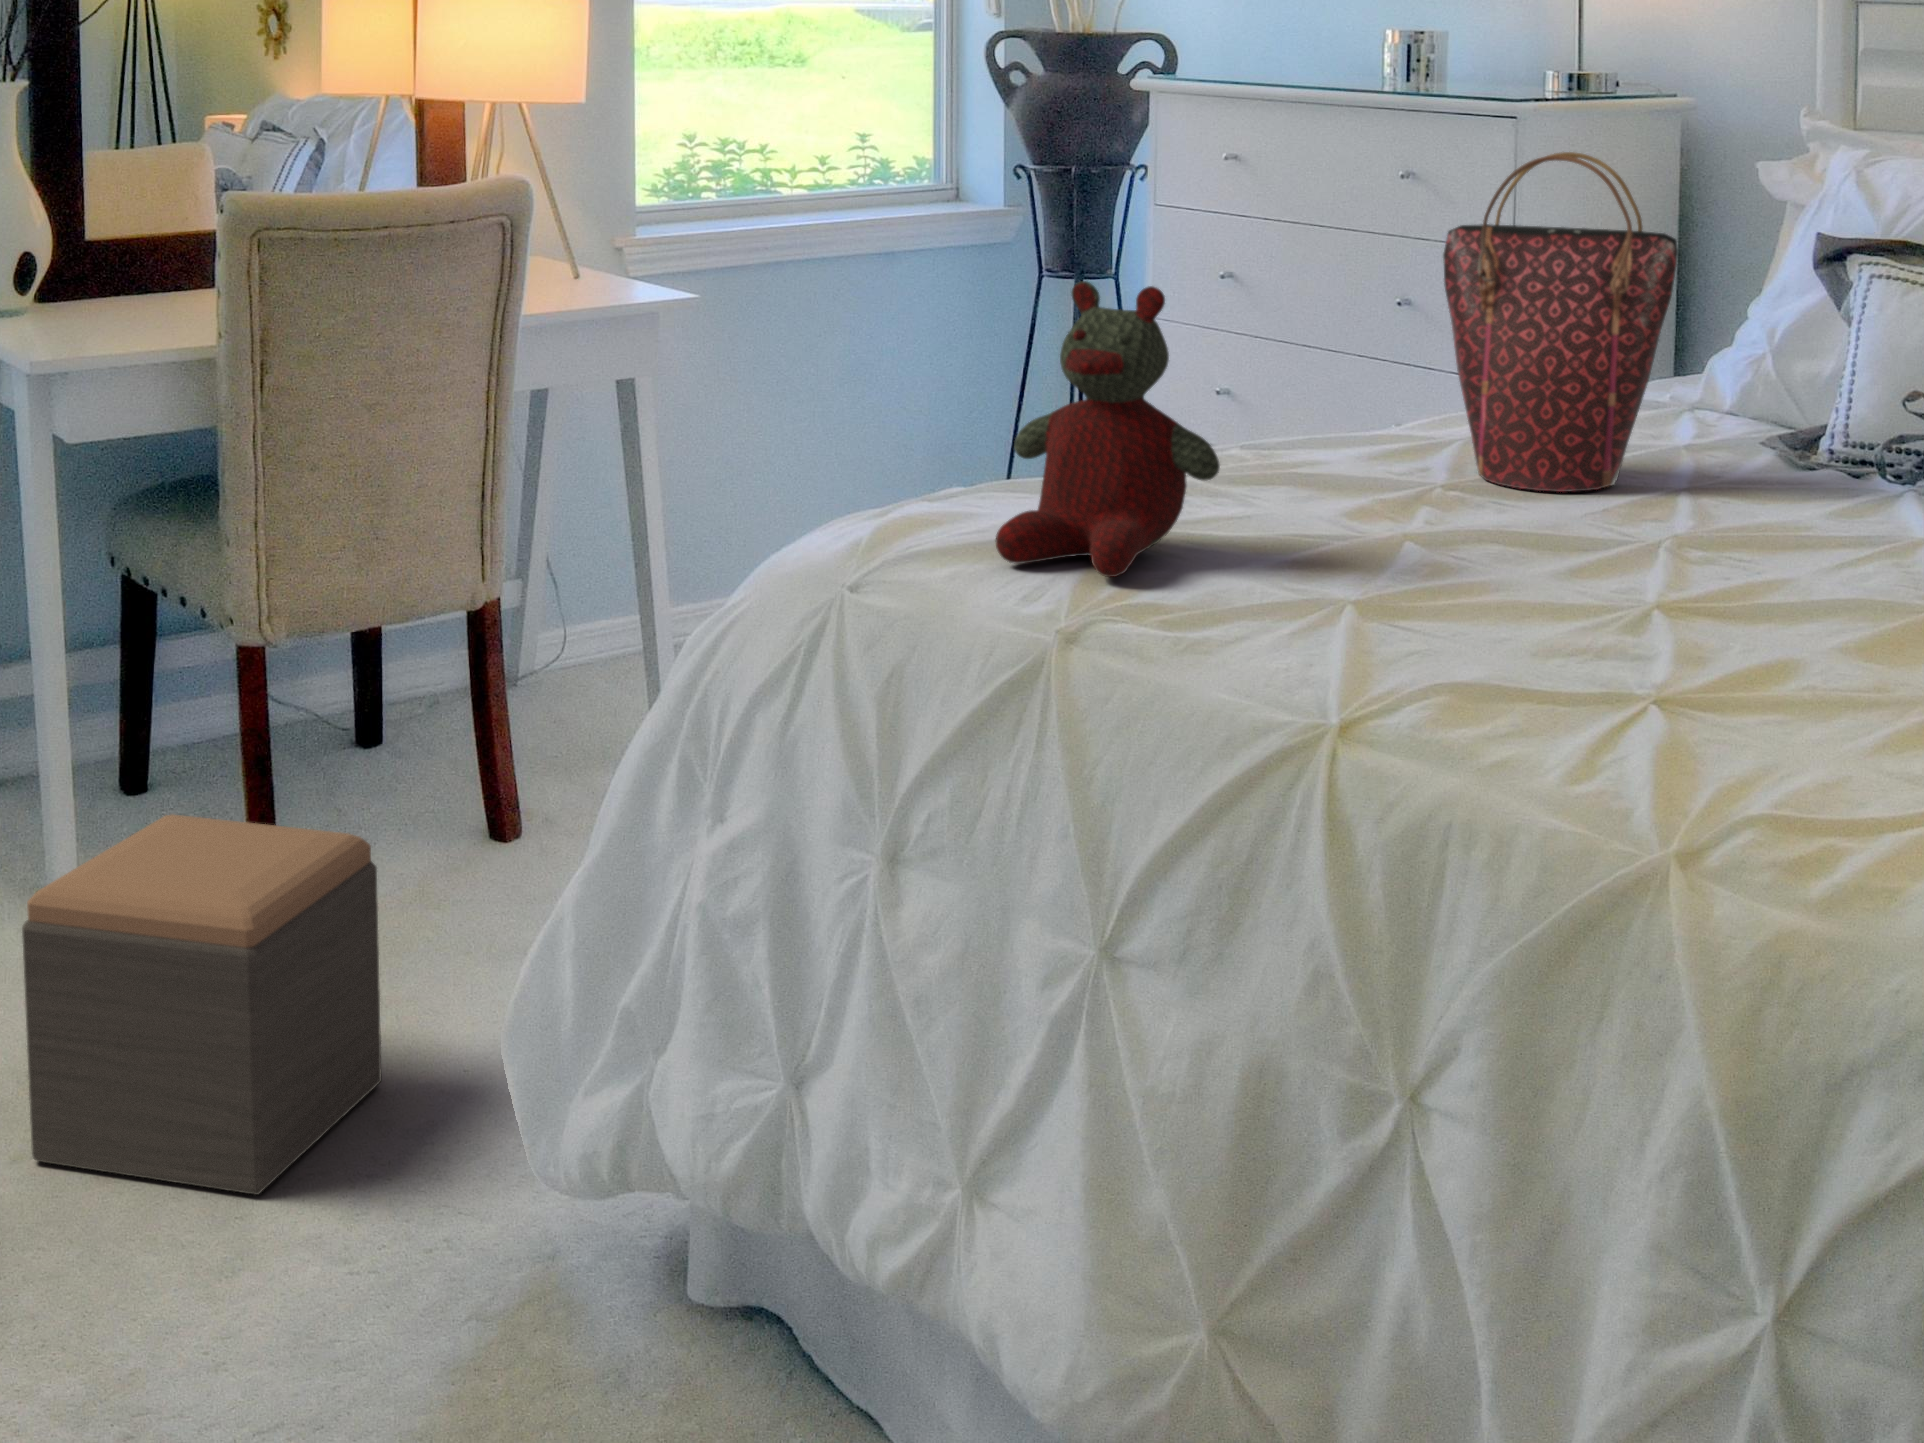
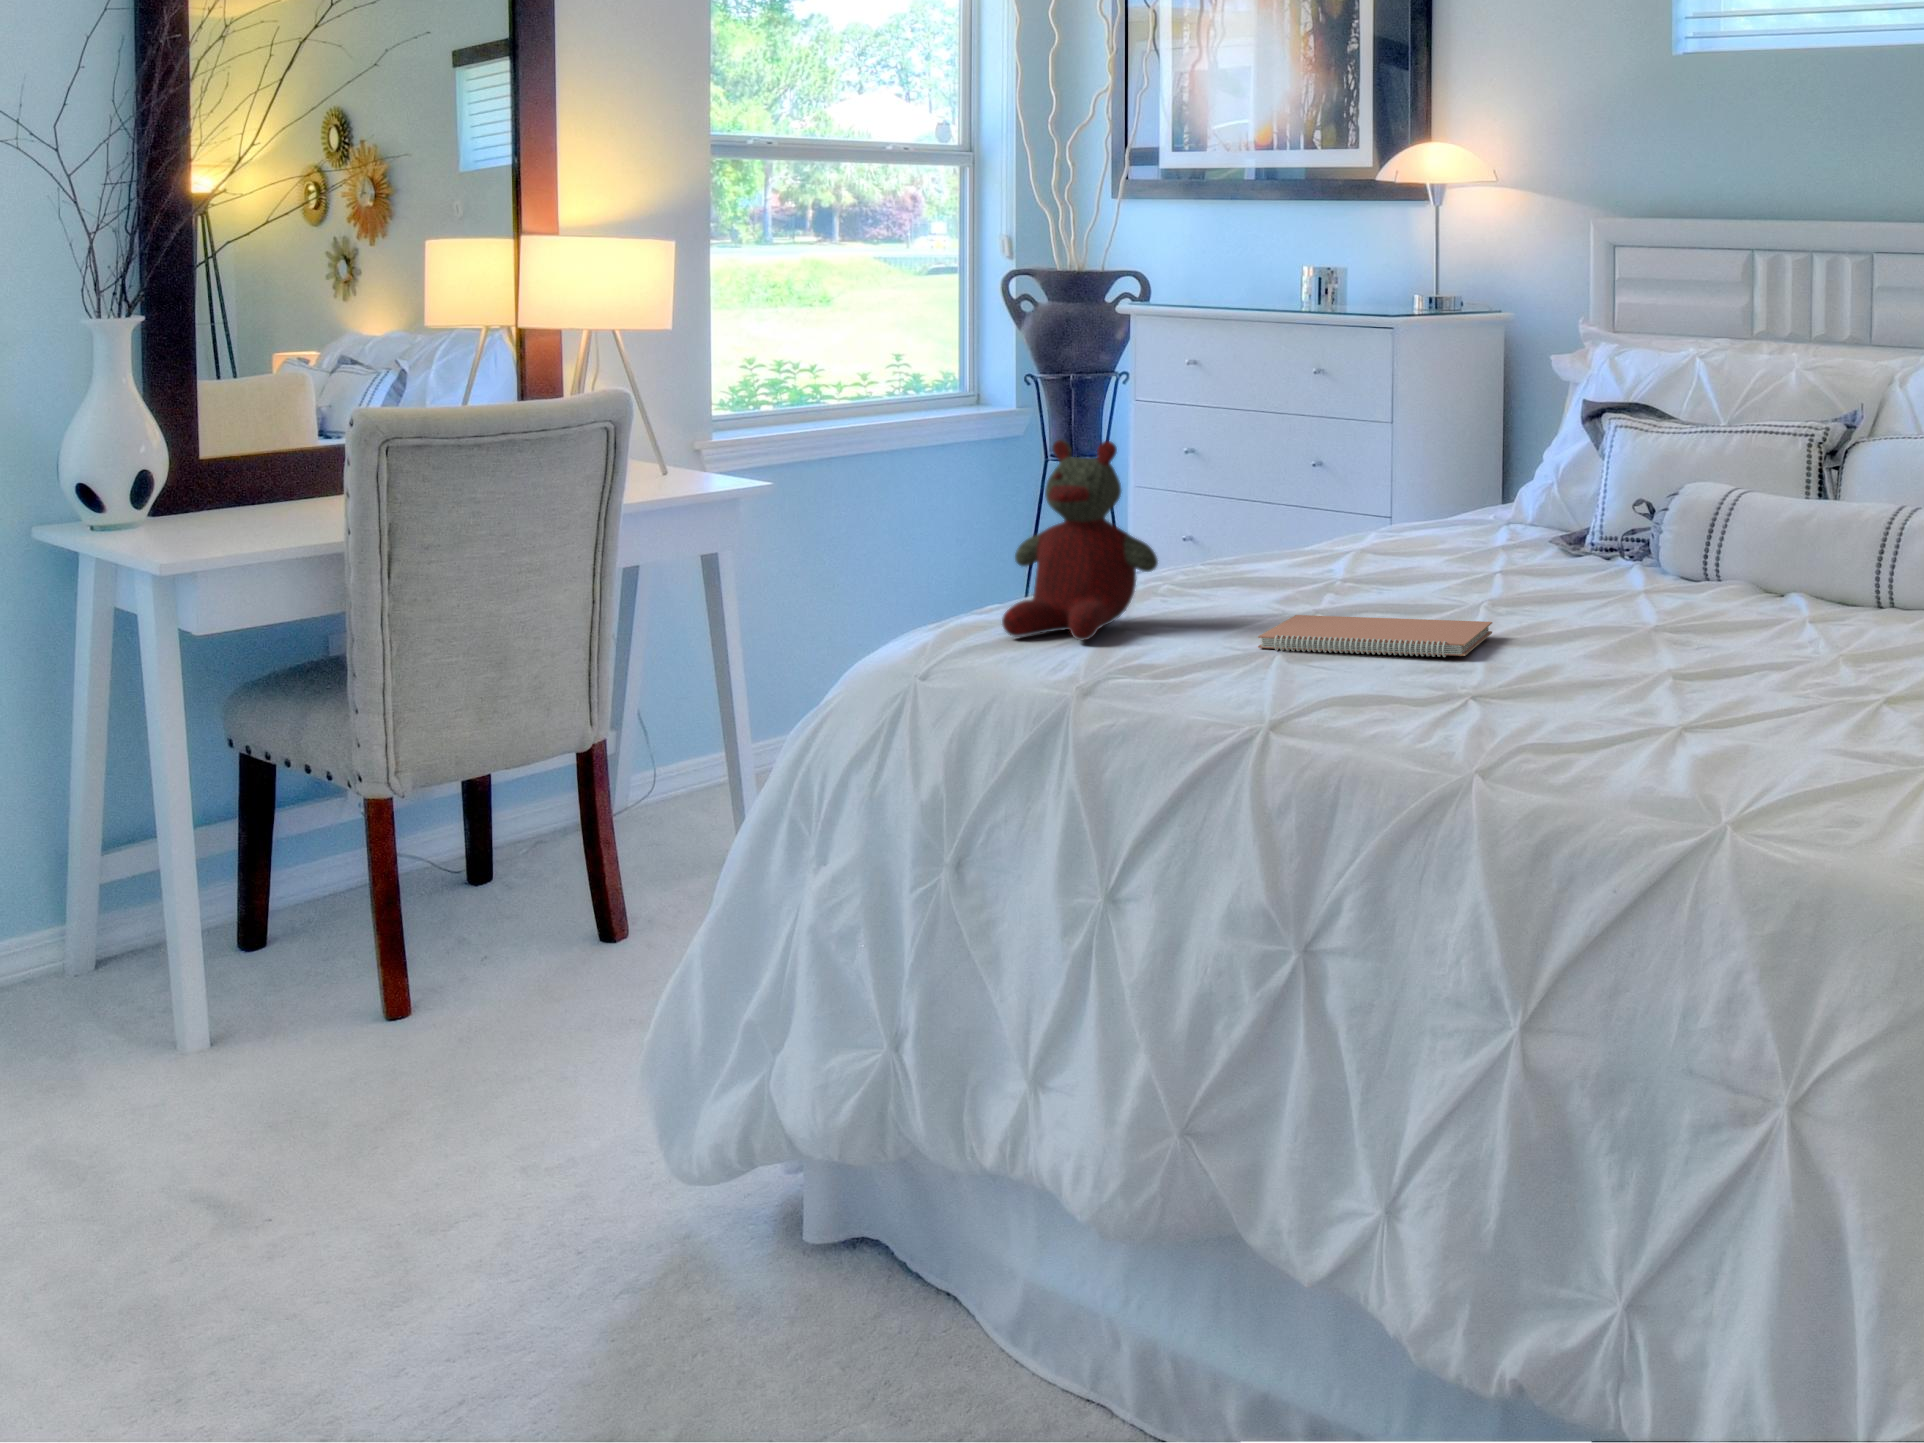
handbag: present [1443,152,1678,492] -> none [1320,346,1474,578]
notebook: none [1369,553,1731,649] -> present [1258,615,1492,657]
footstool: present [22,815,381,1195] -> none [216,902,521,1186]

